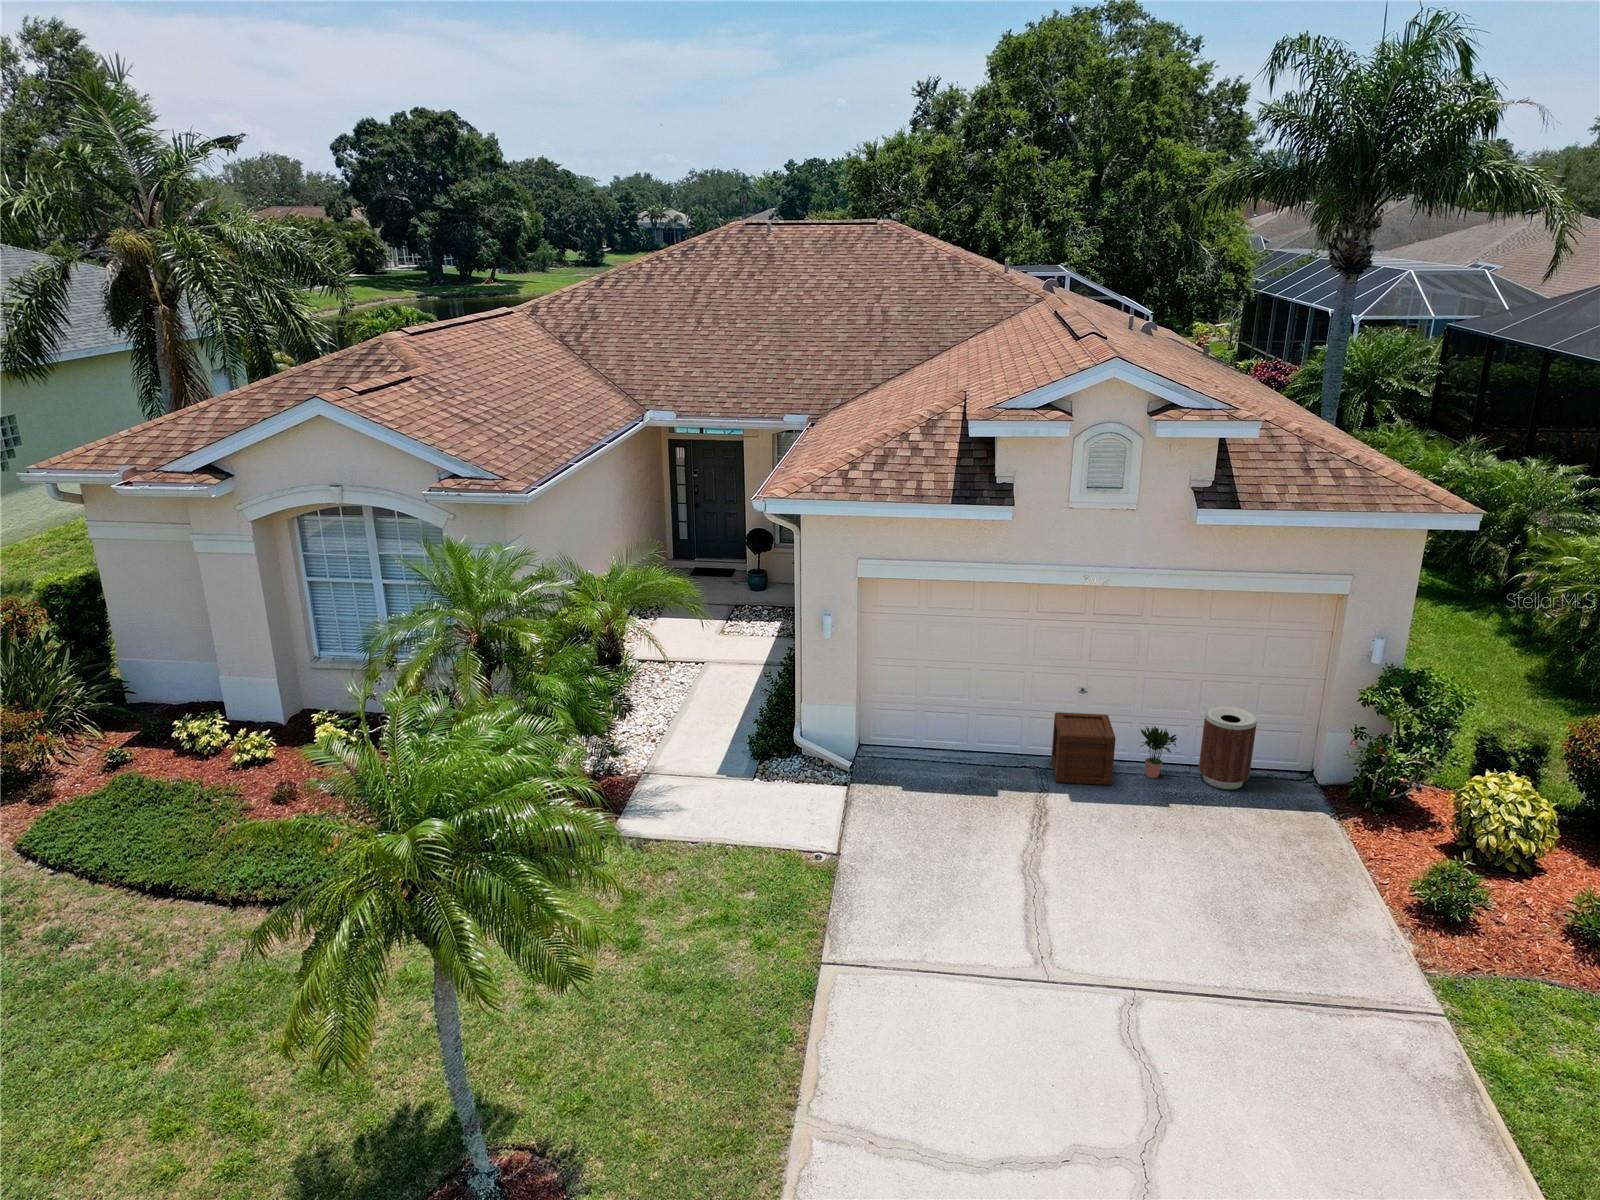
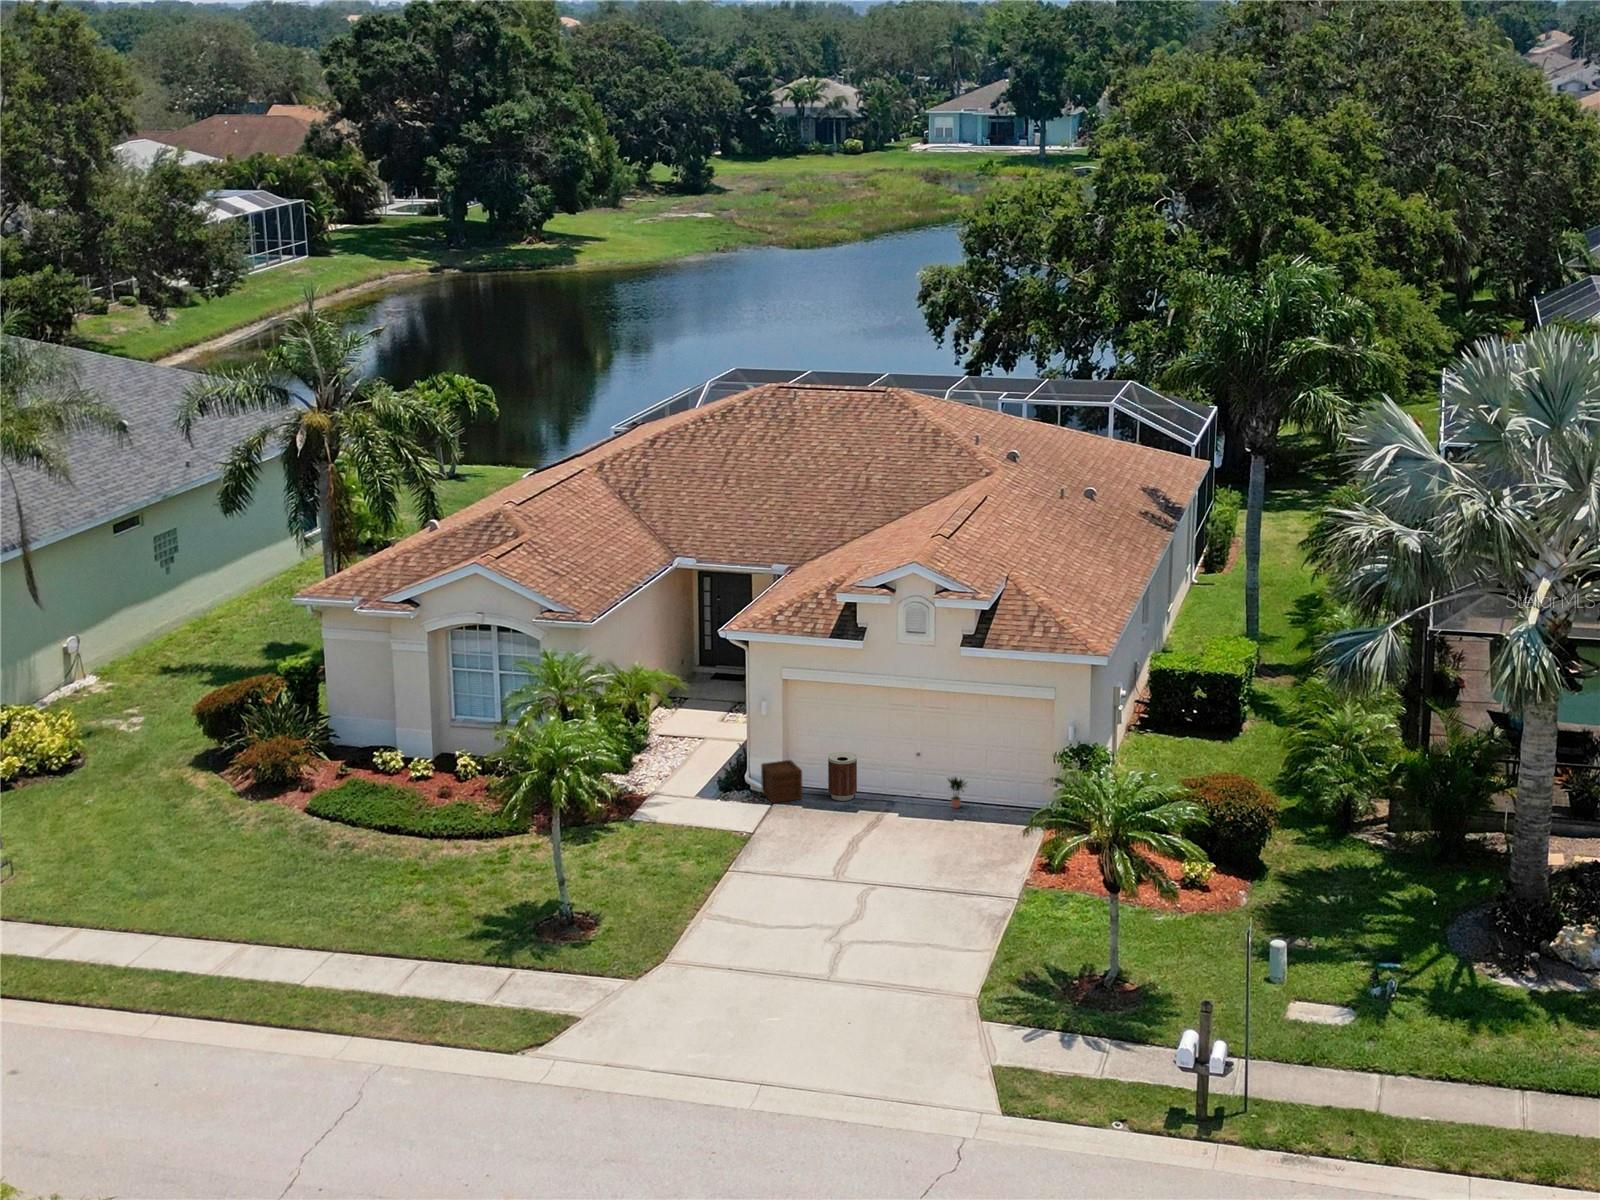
trash can: present [1199,705,1257,789] -> present [828,752,857,801]
wooden crate: present [1052,712,1116,785] -> present [761,760,802,803]

